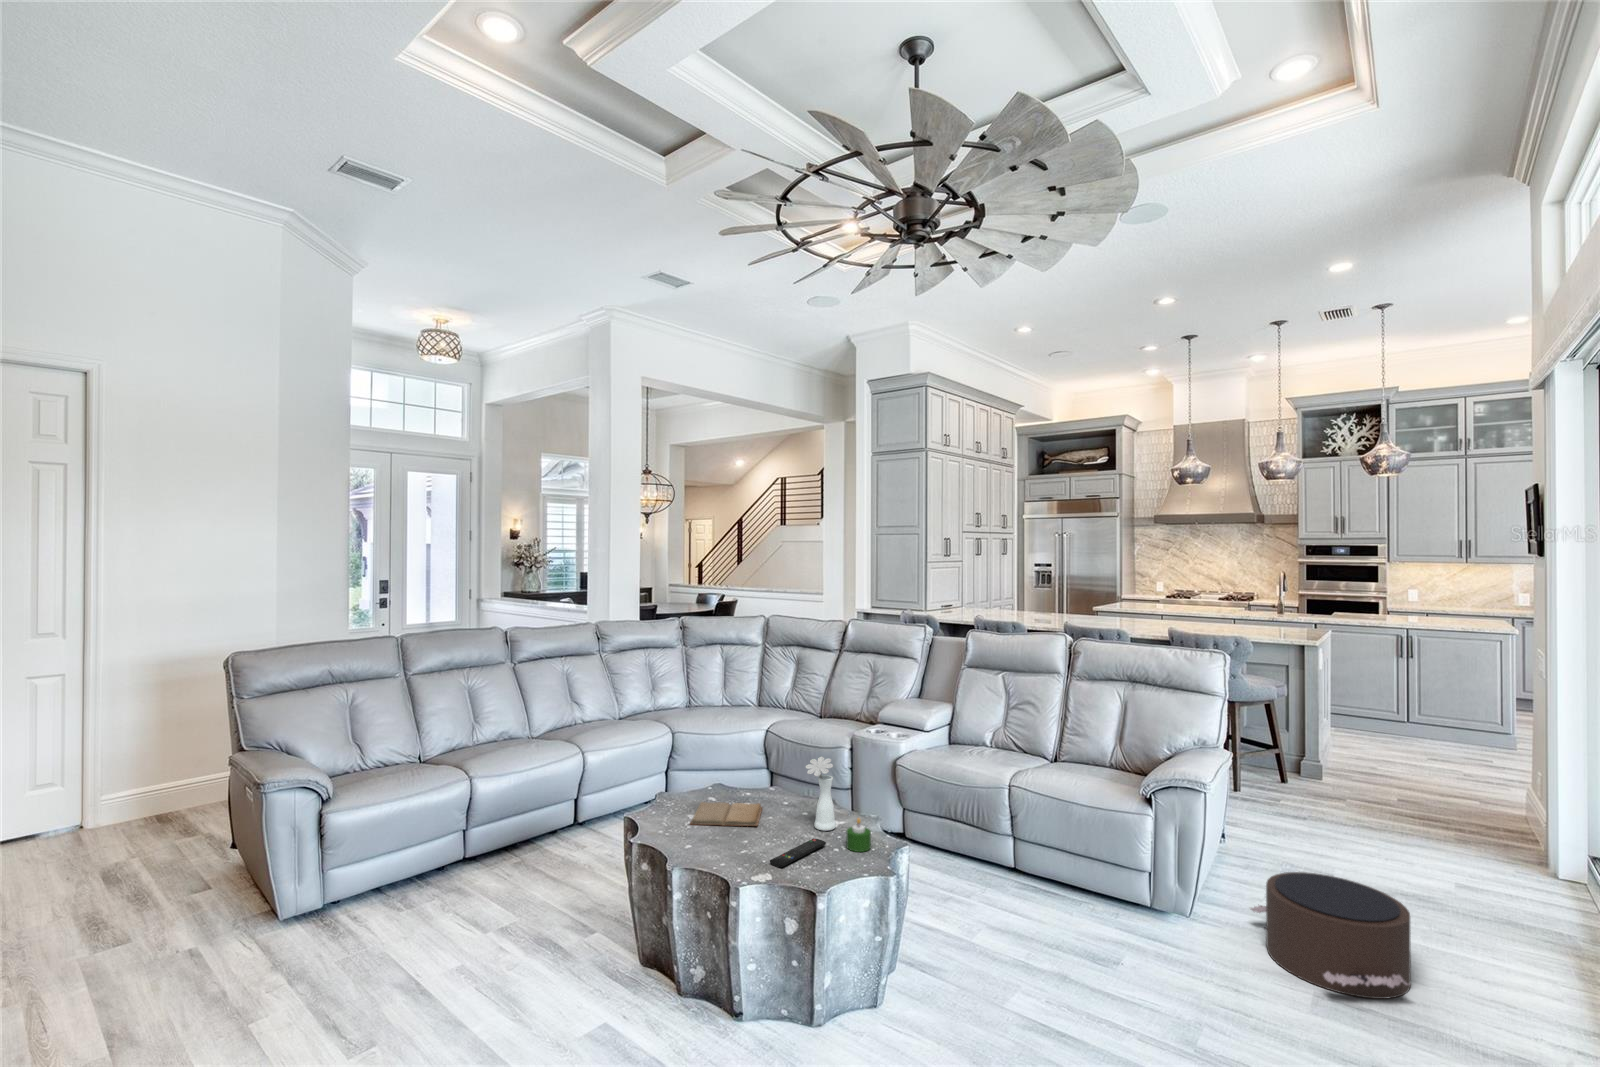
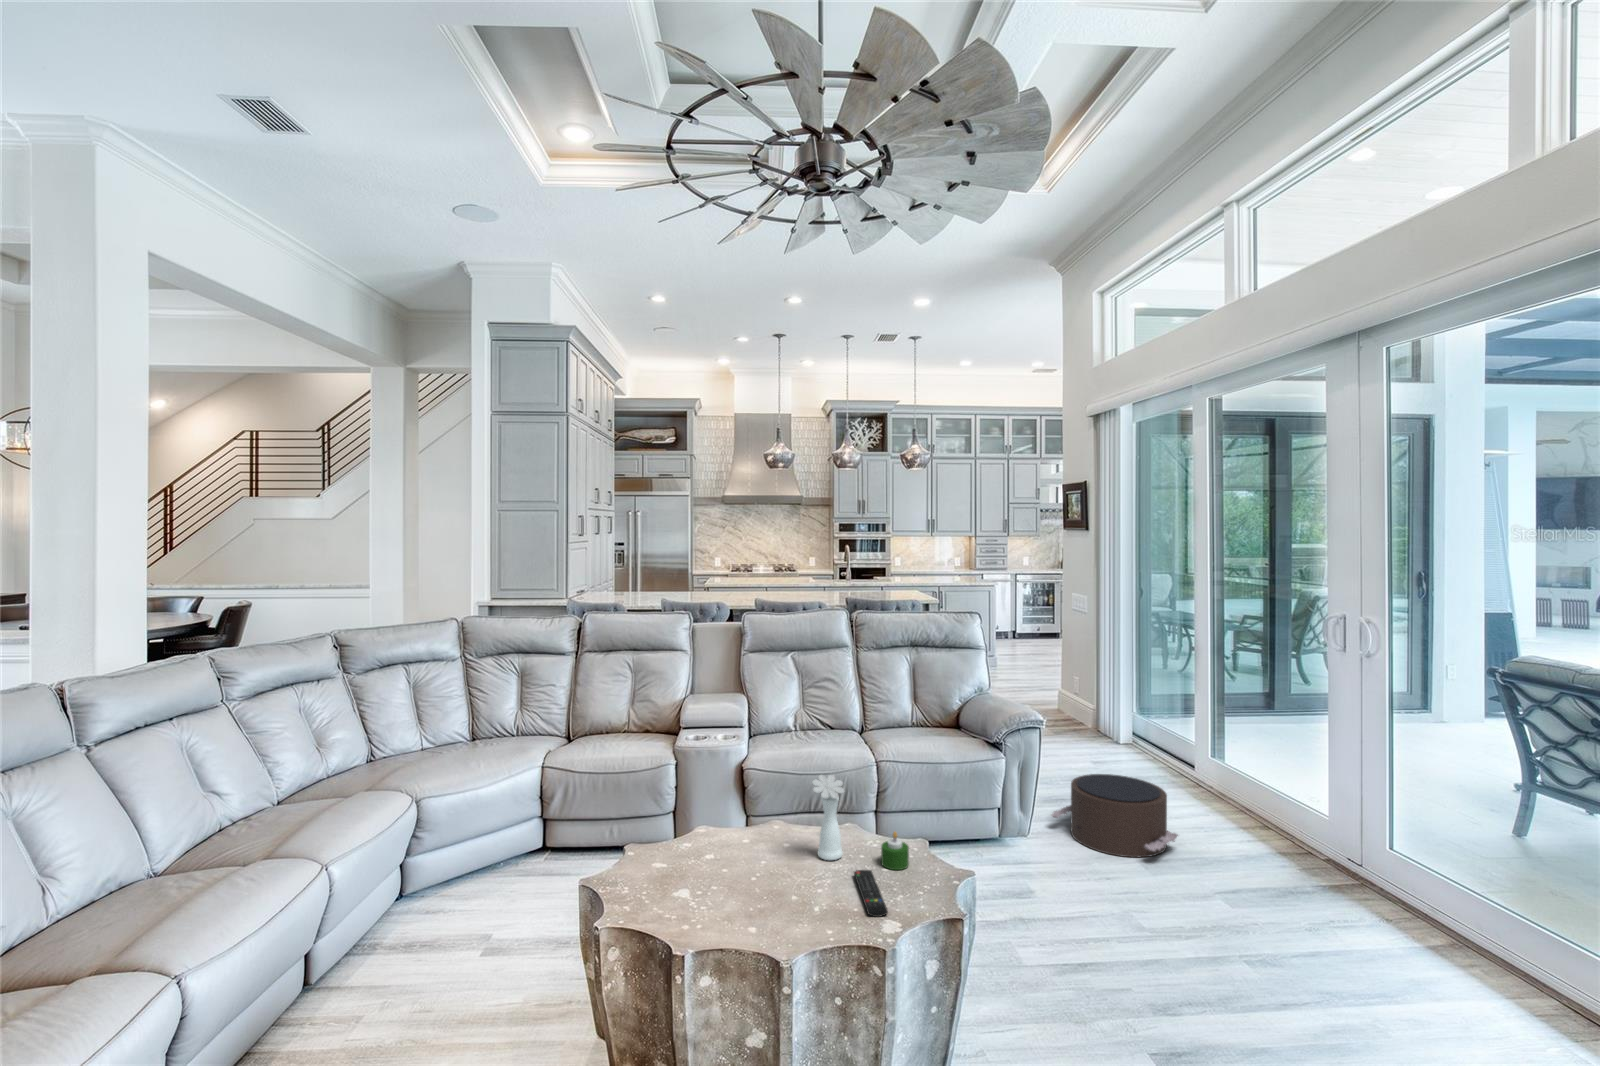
book: present [690,802,762,826] -> none [662,853,773,909]

